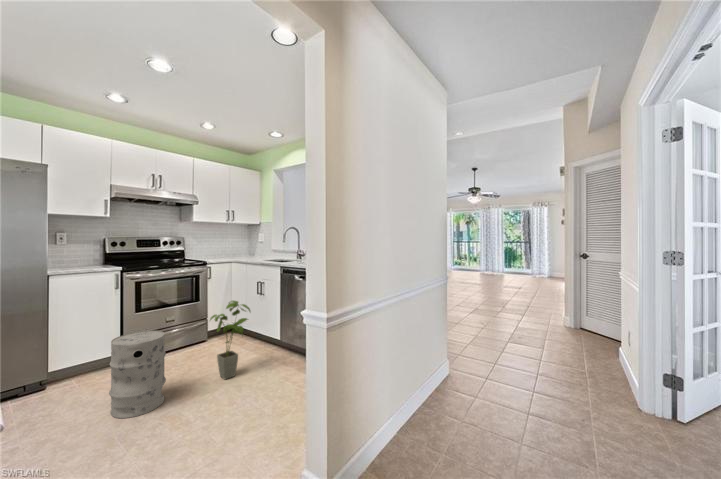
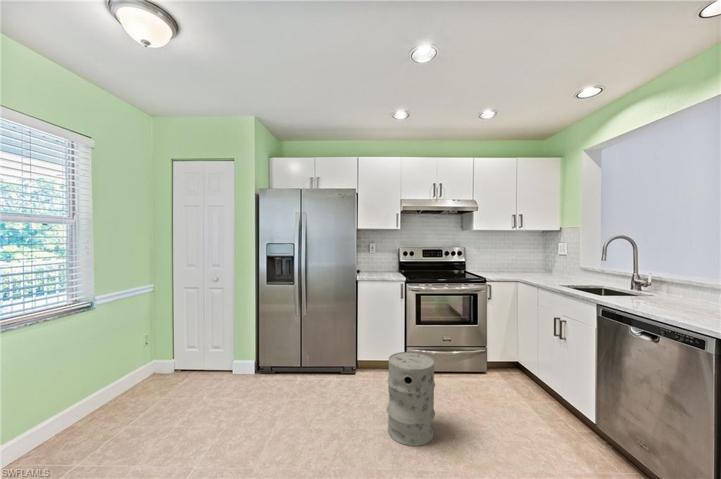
house plant: present [210,301,250,379] -> none [483,340,539,442]

